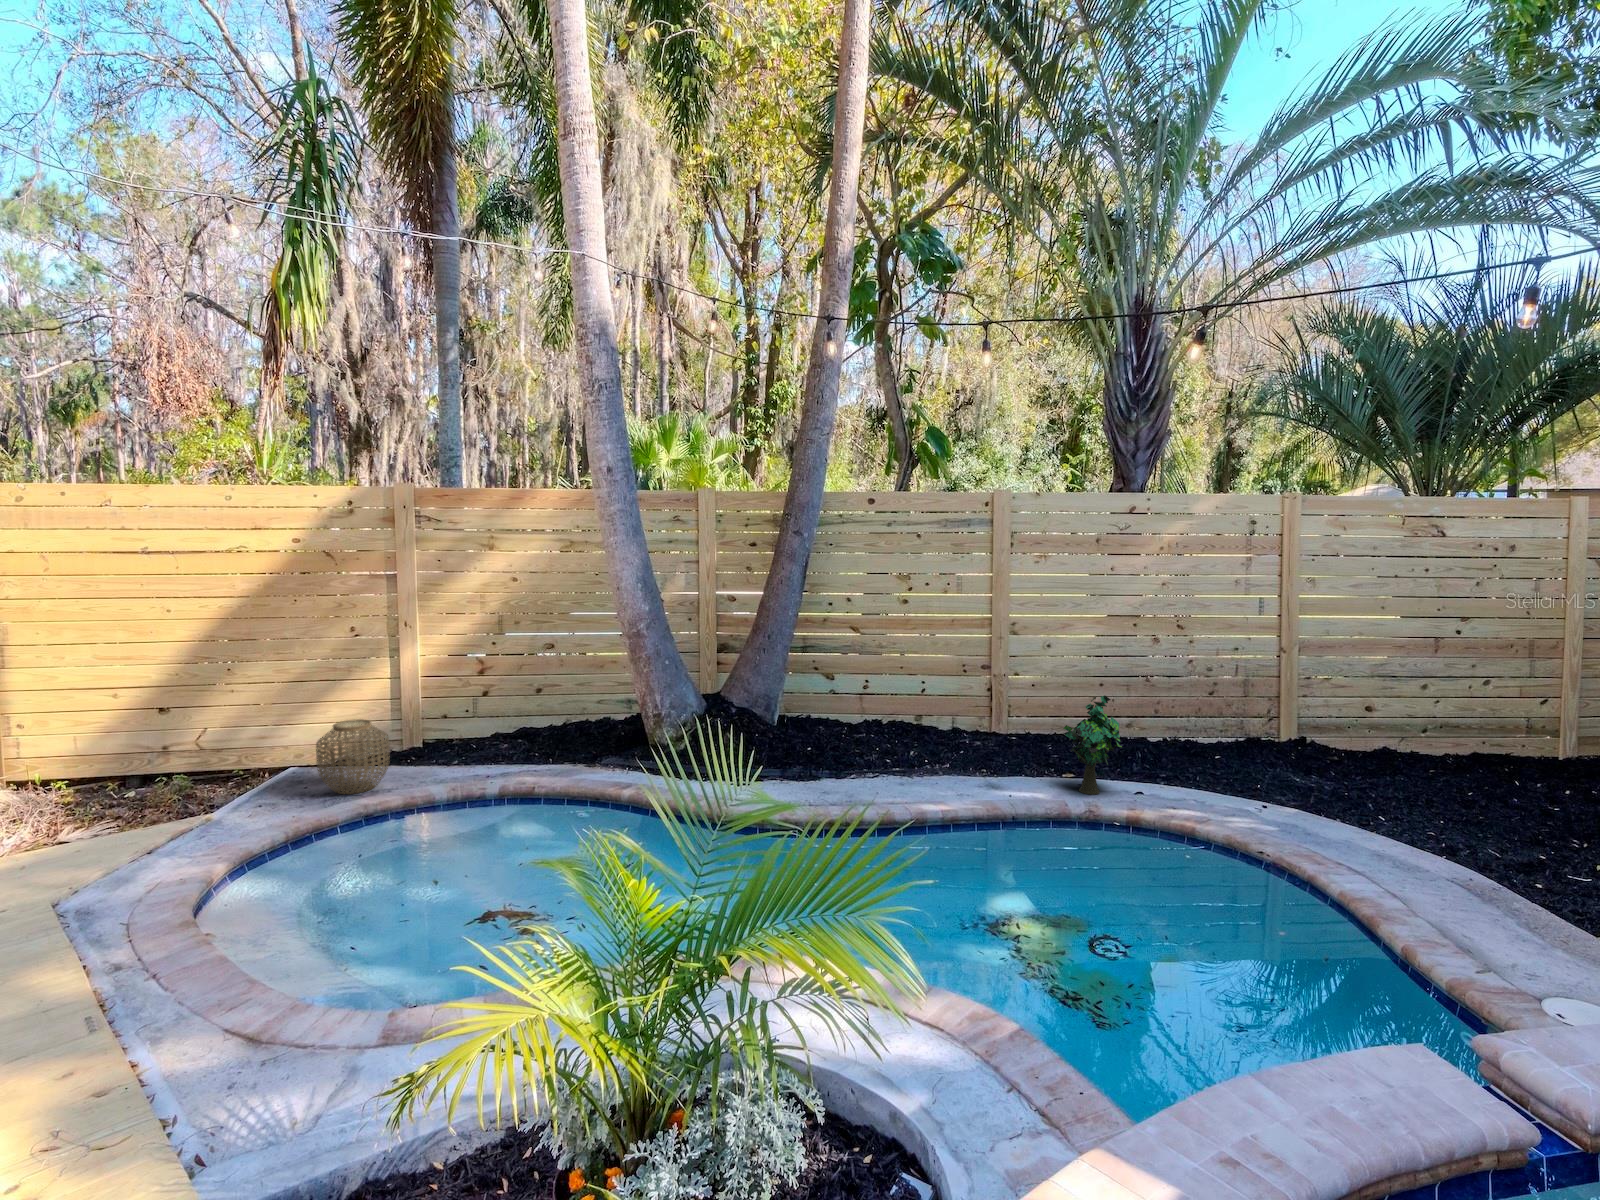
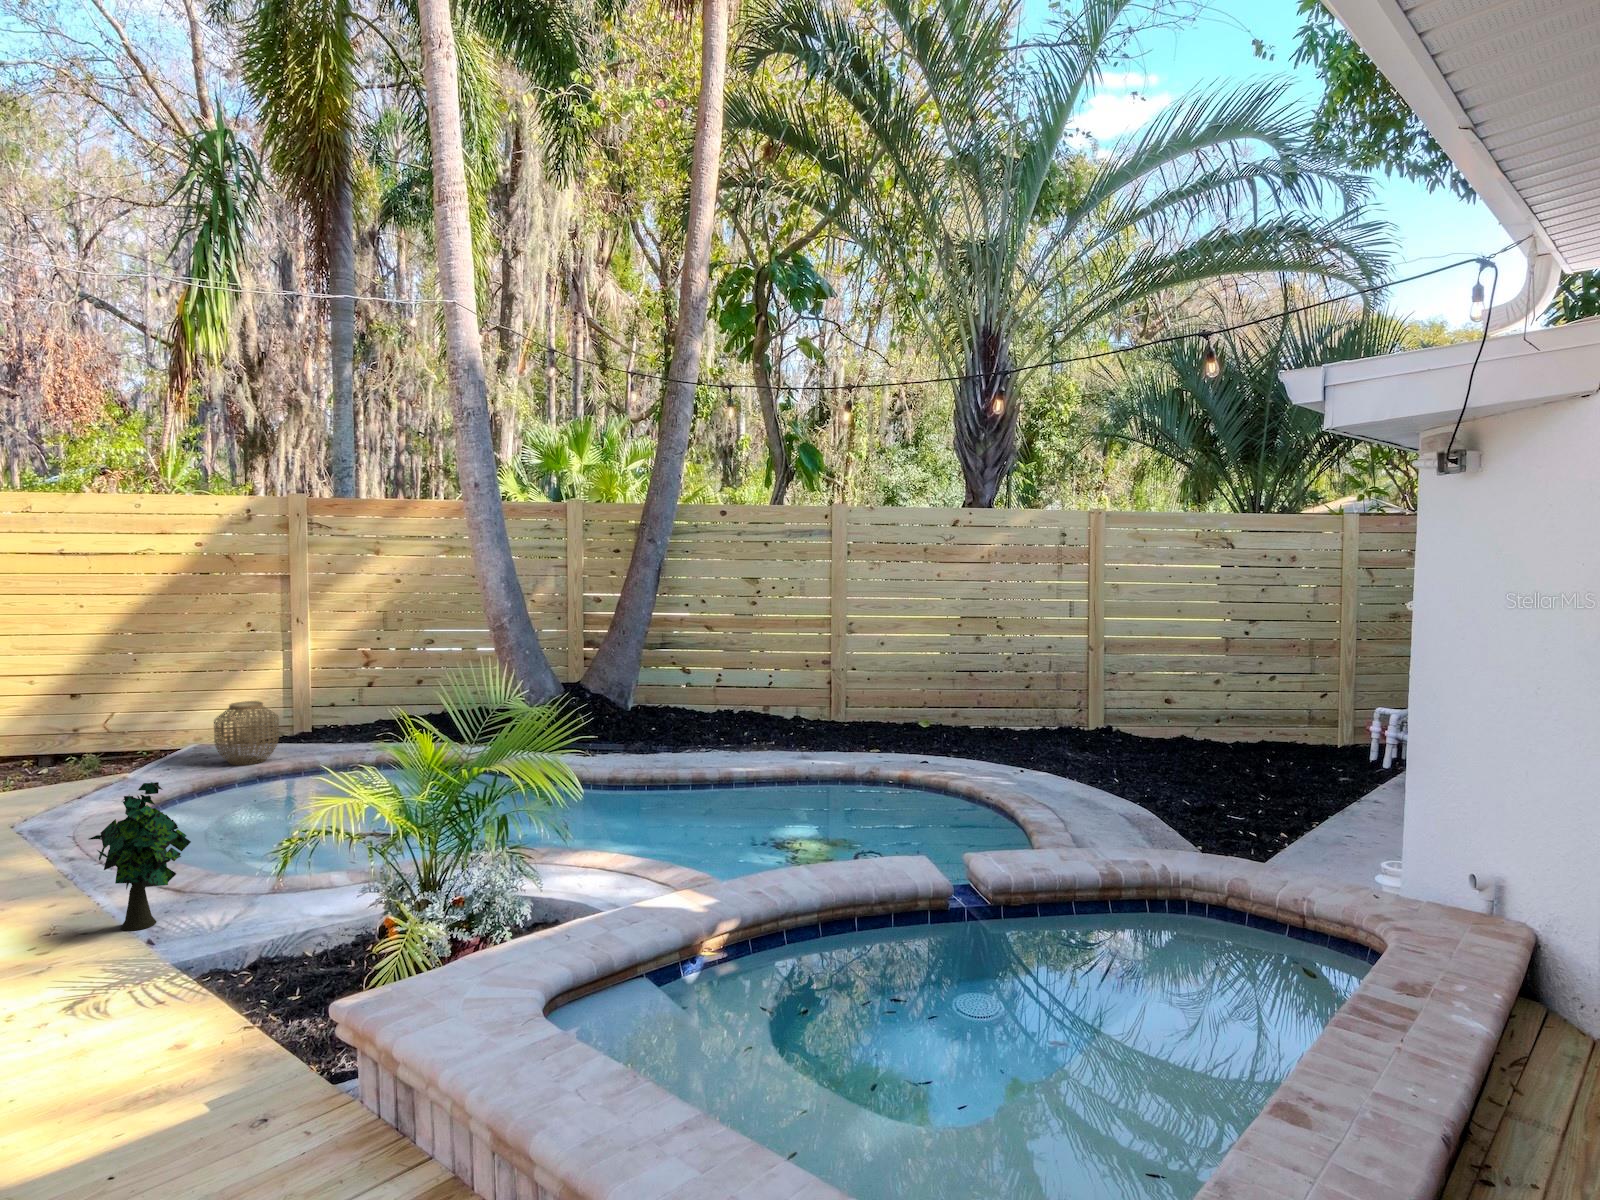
decorative plant: present [1063,696,1122,794] -> present [89,782,191,931]

